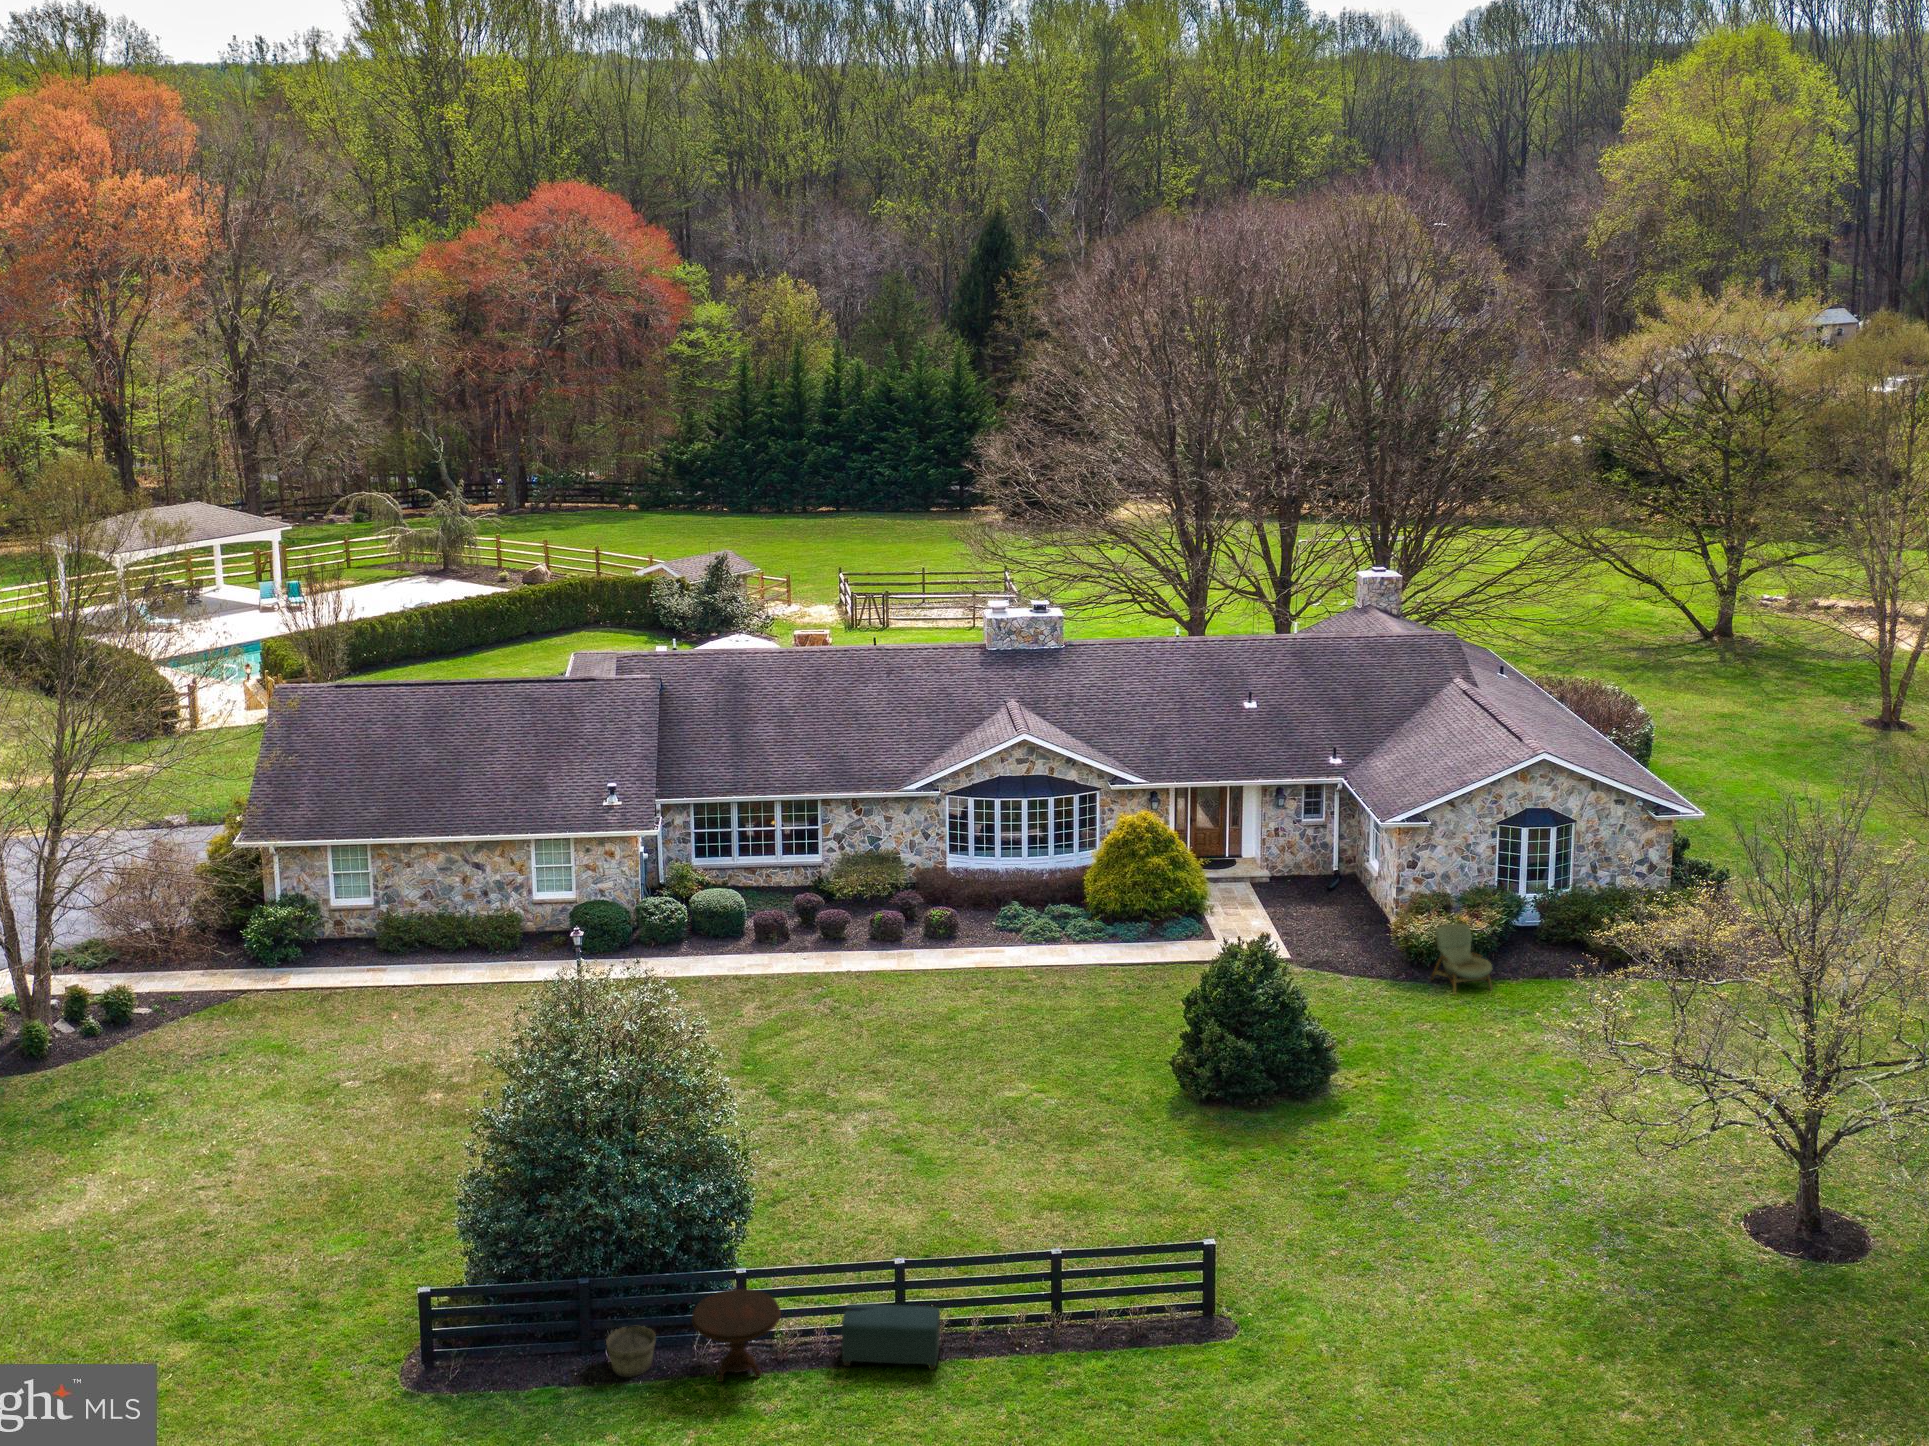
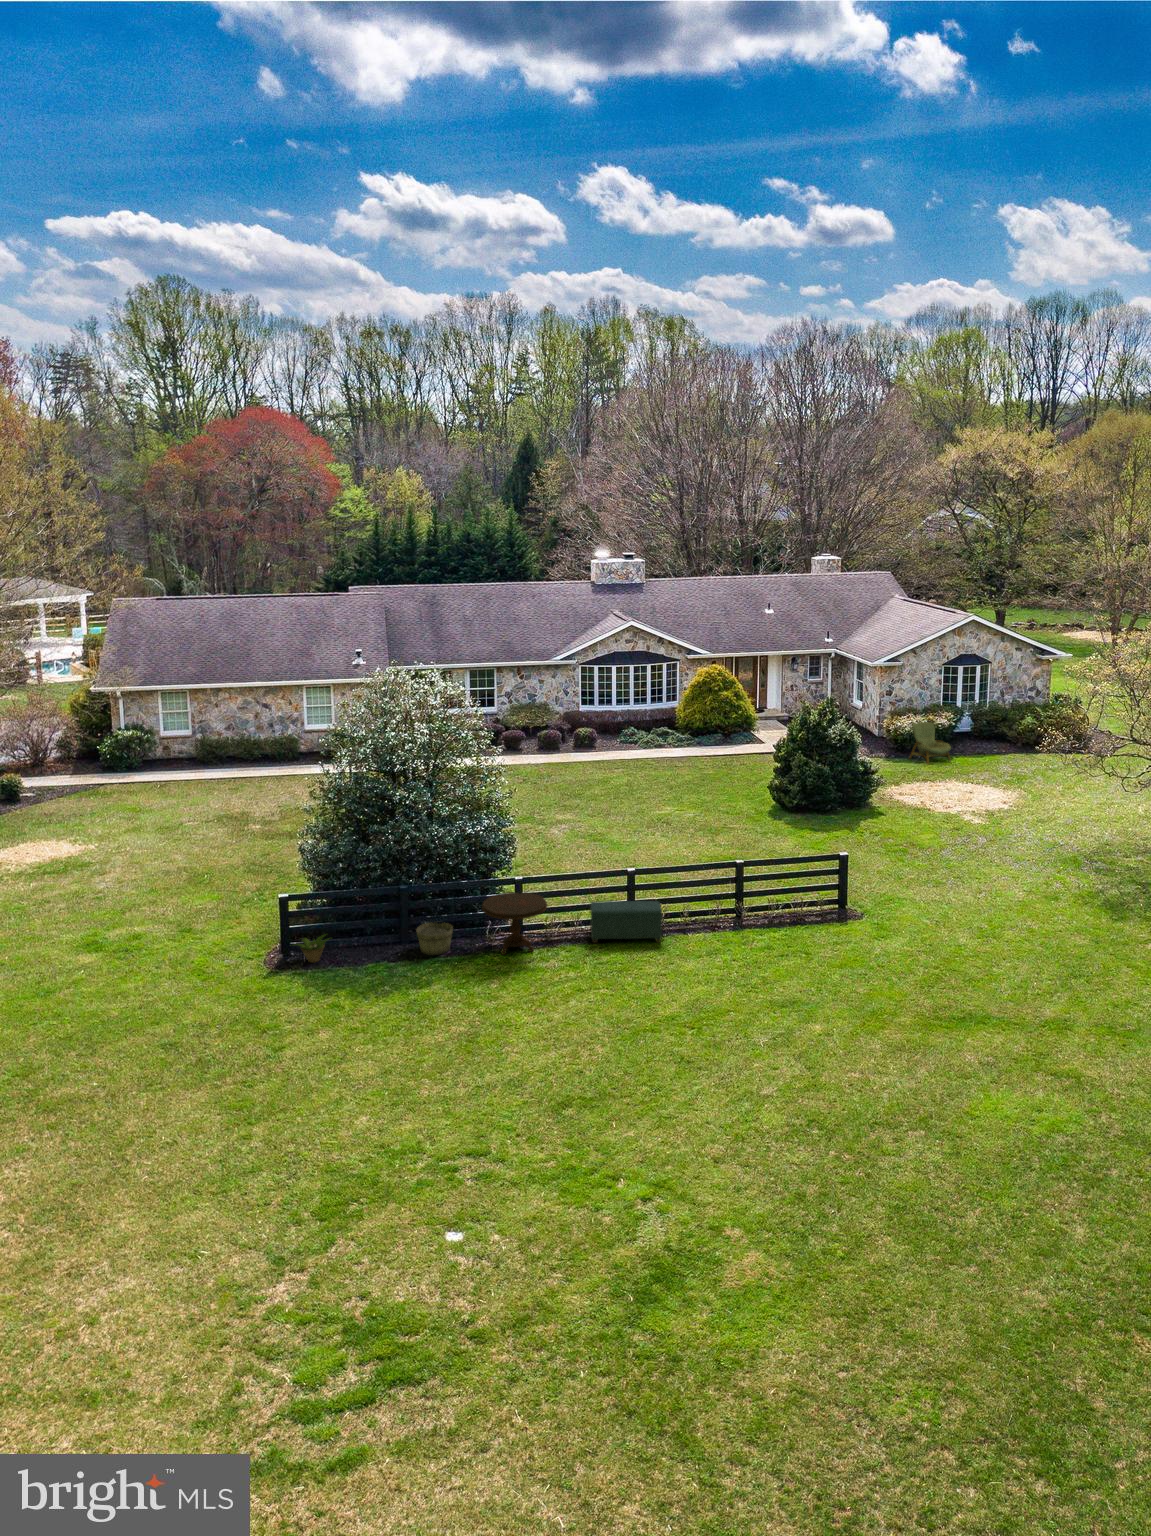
decorative plant: none [438,1340,495,1382] -> present [292,935,328,962]

